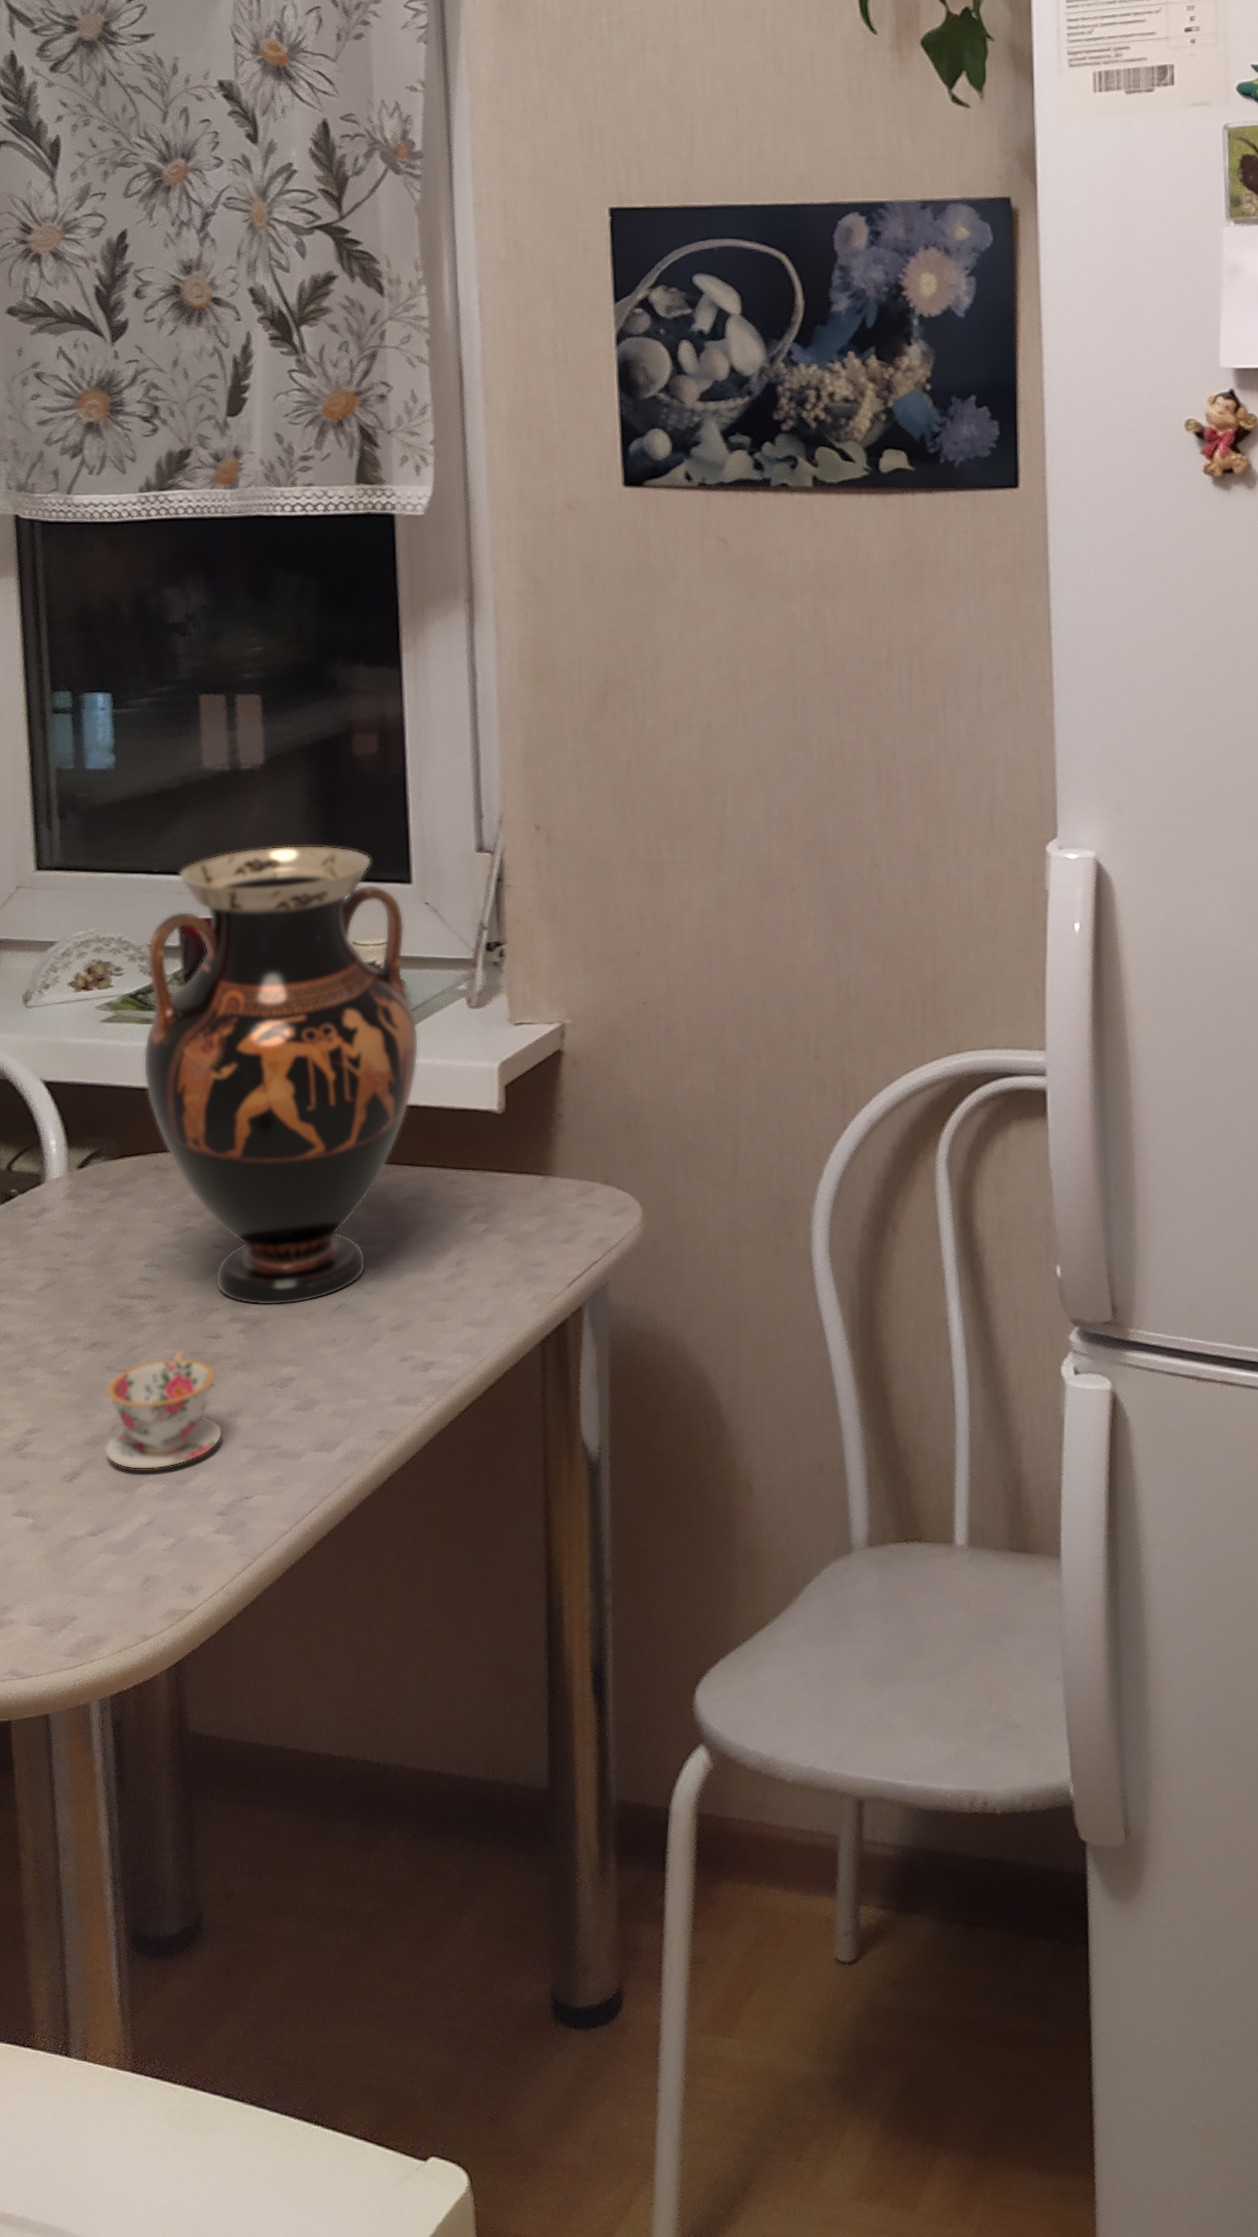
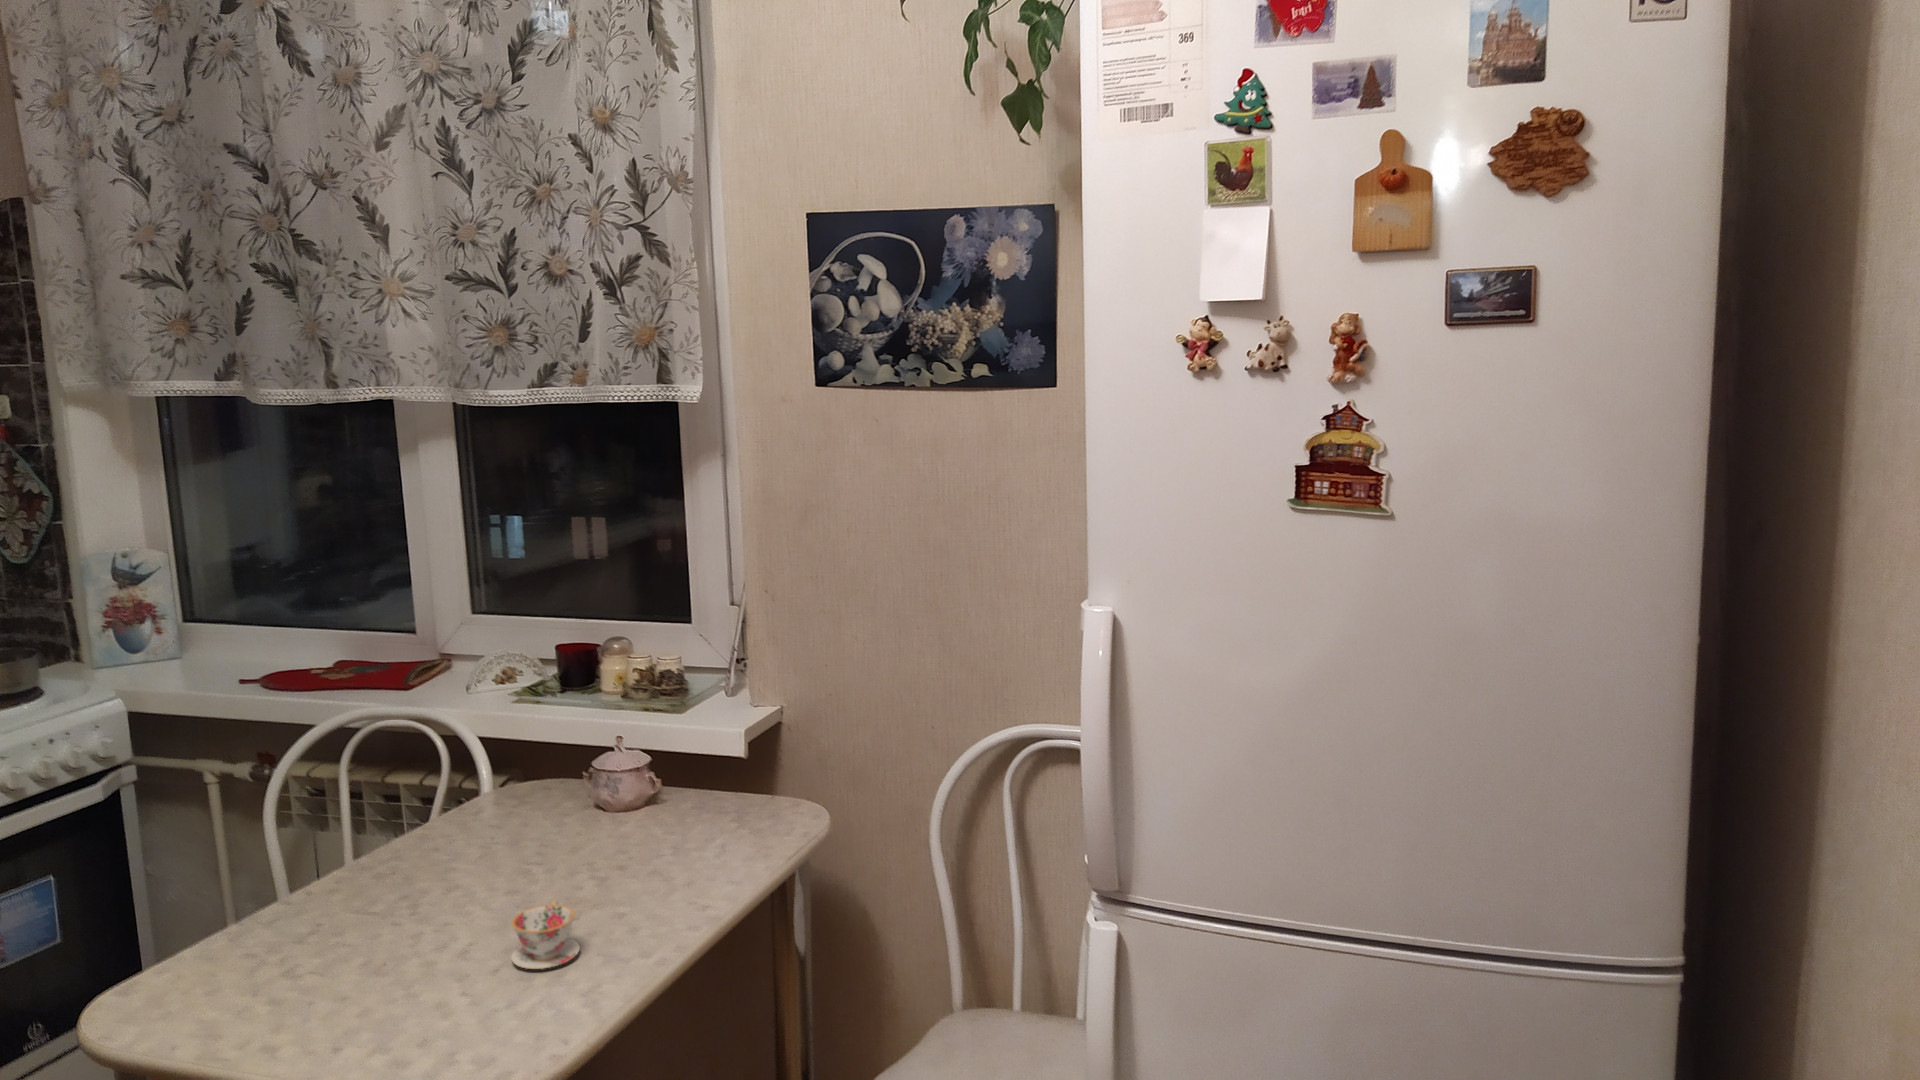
vase: present [145,847,417,1304] -> none [534,600,695,869]

